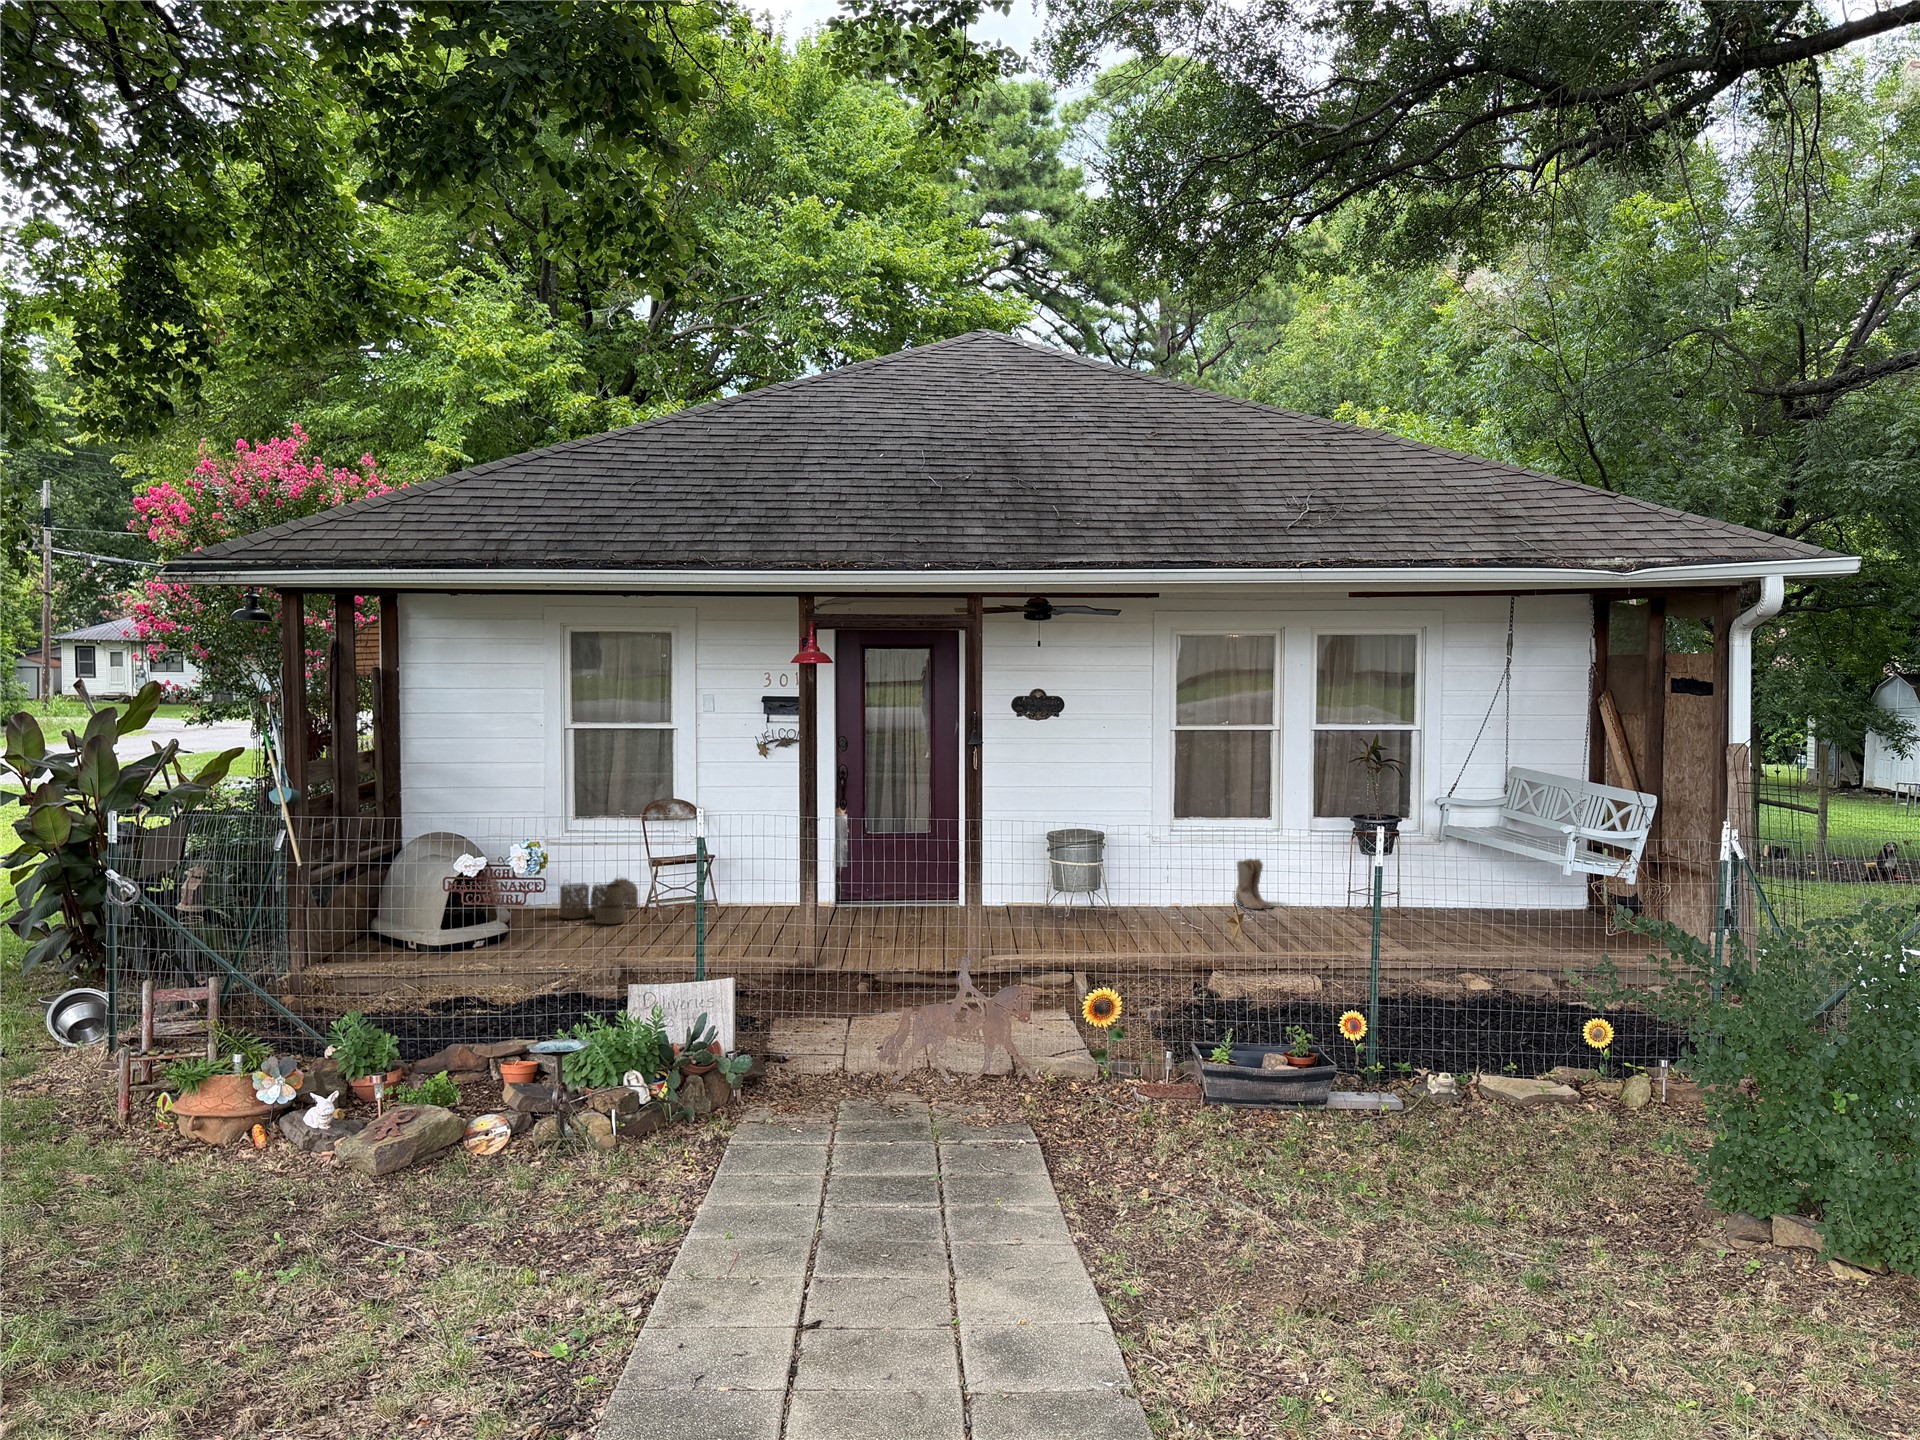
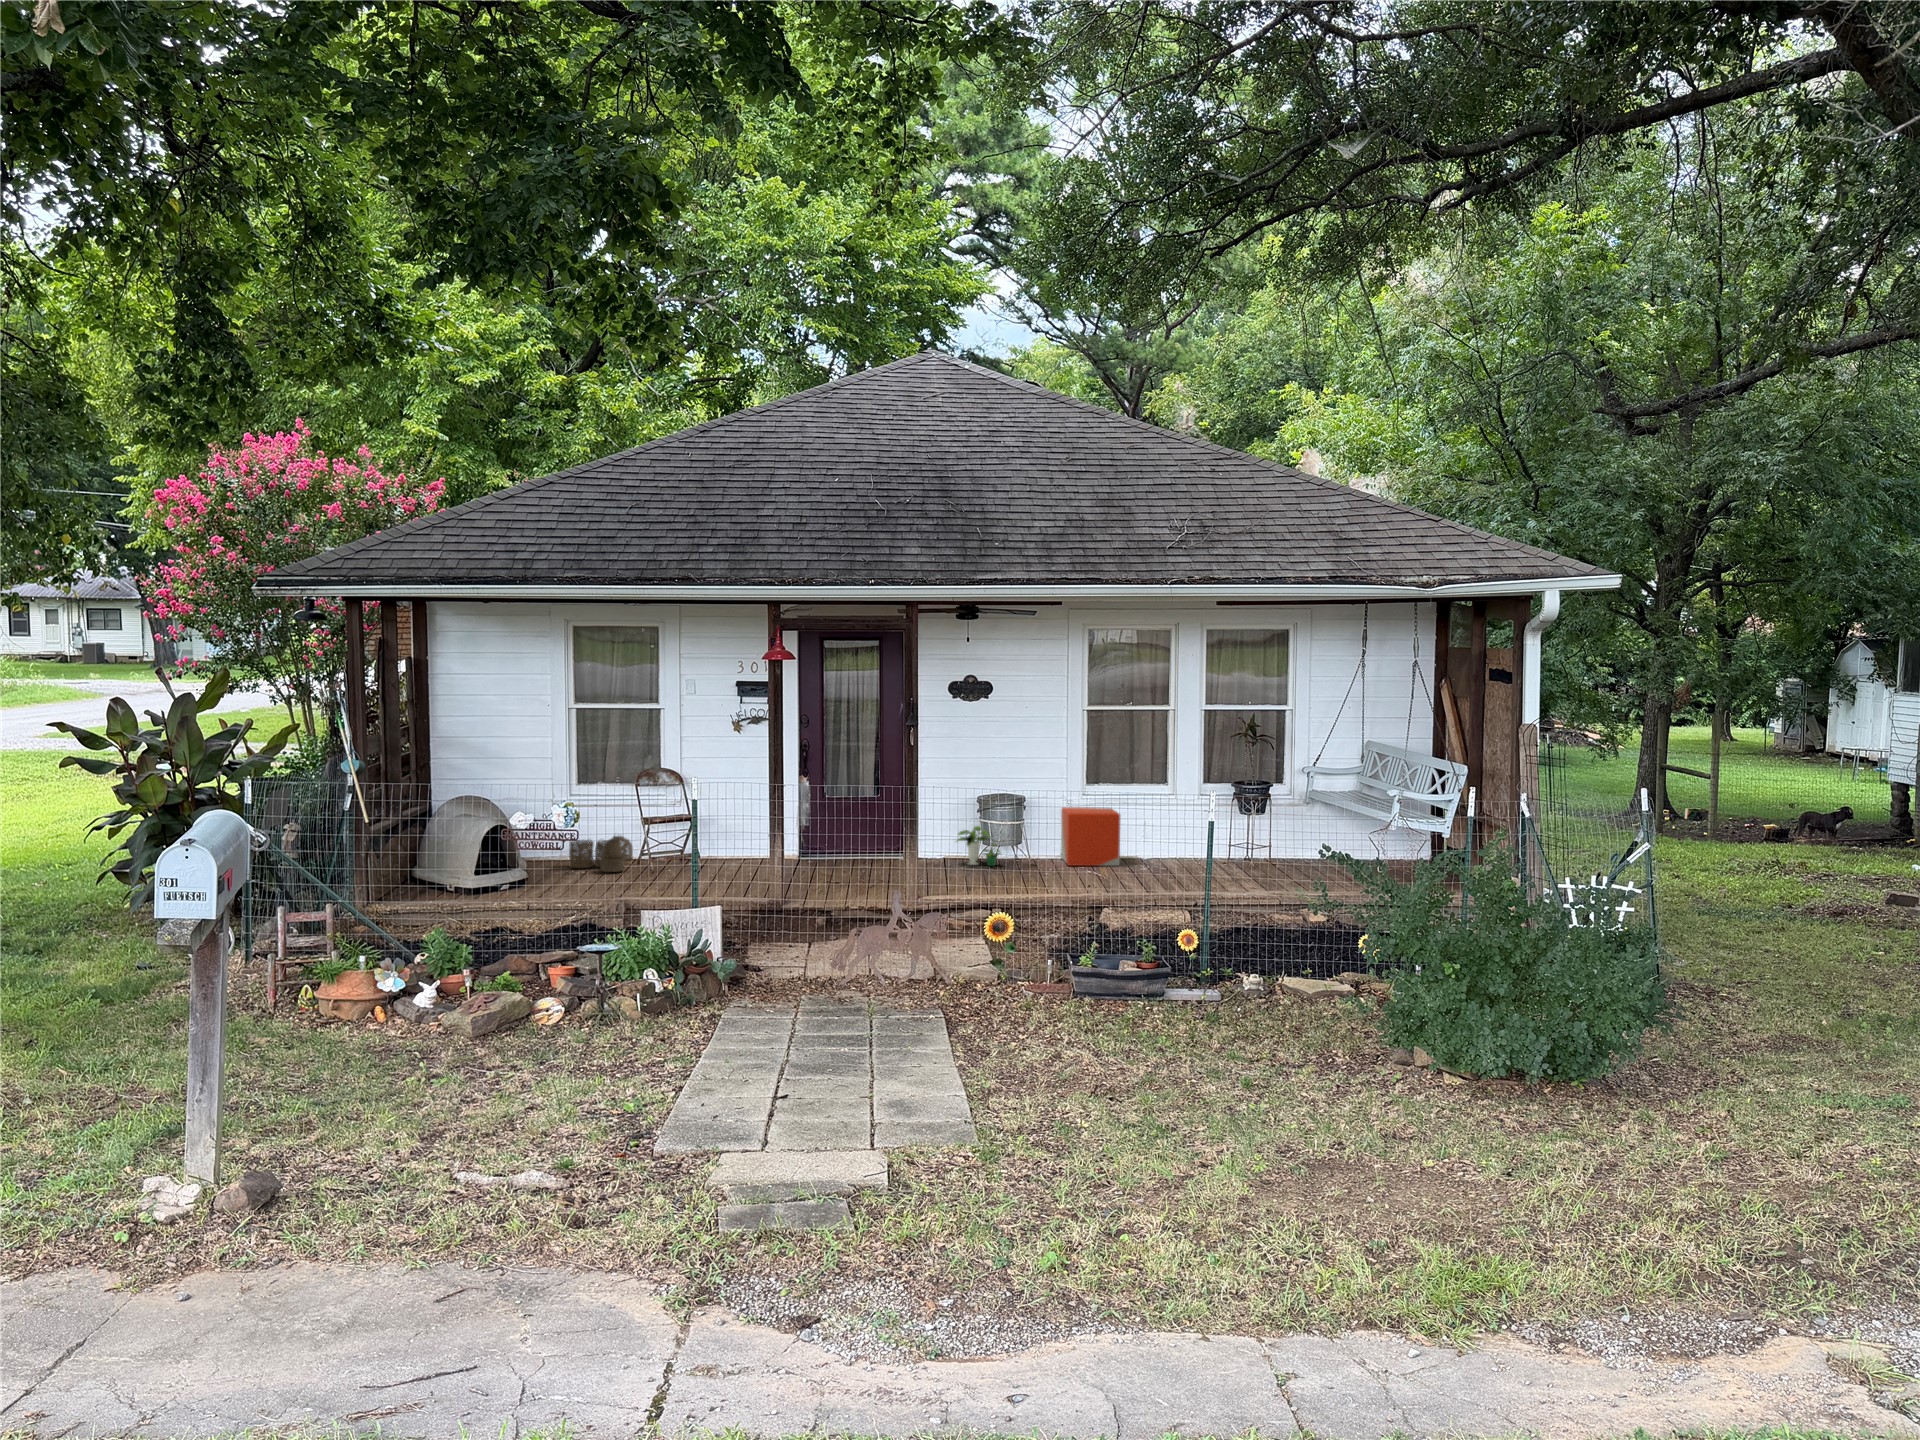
stool: none [1145,845,1221,916] -> present [1061,807,1120,866]
boots: present [1235,859,1273,909] -> none [1137,819,1167,861]
potted plant: none [1020,867,1080,916] -> present [957,826,1001,866]

